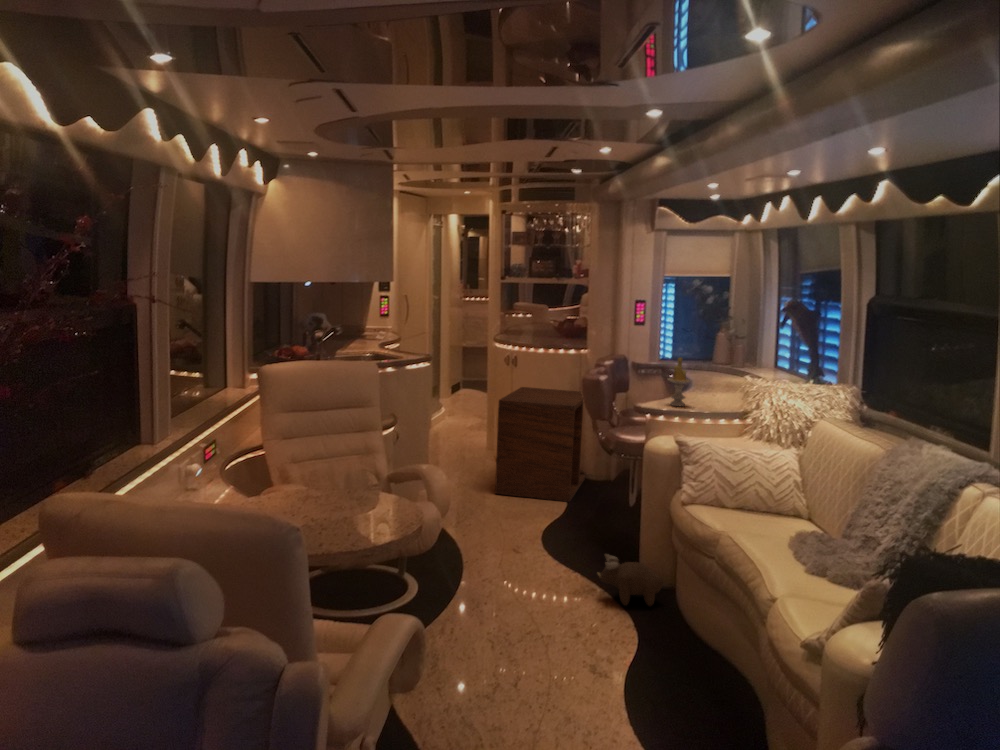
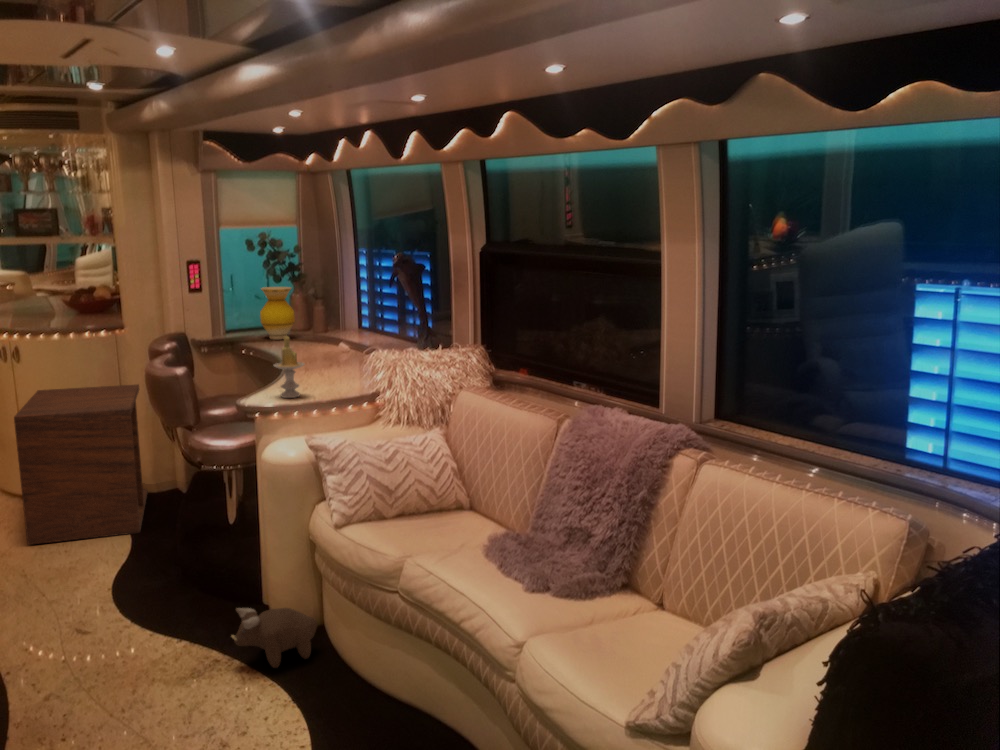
vase: none [690,326,719,370] -> present [260,287,295,340]

